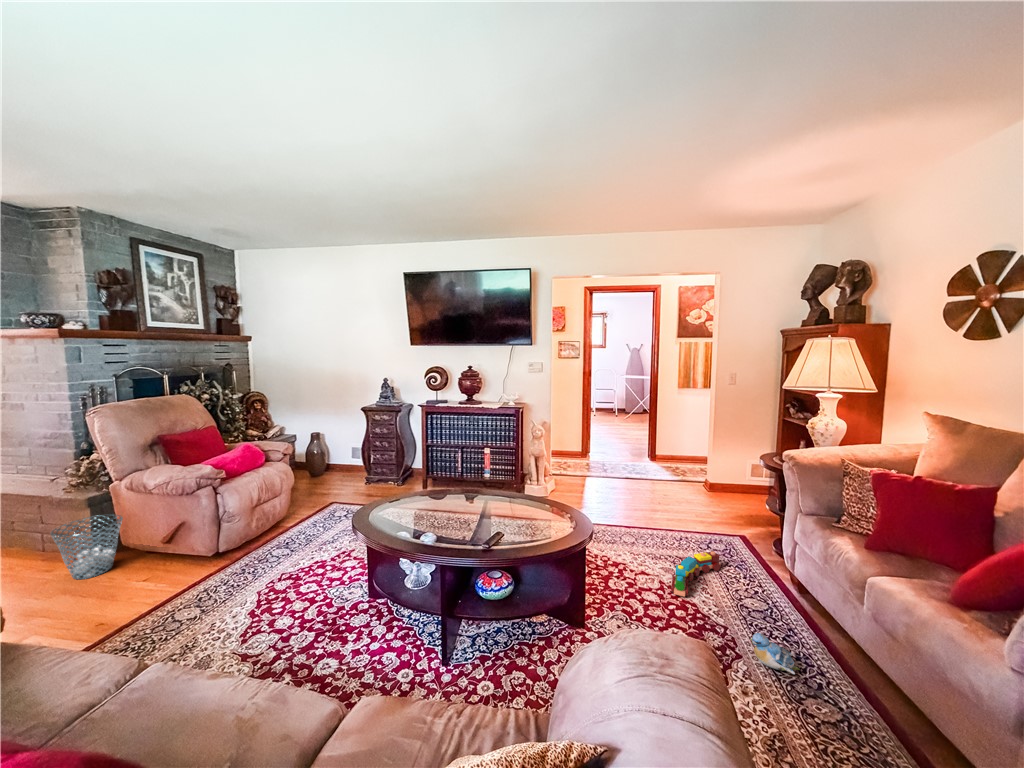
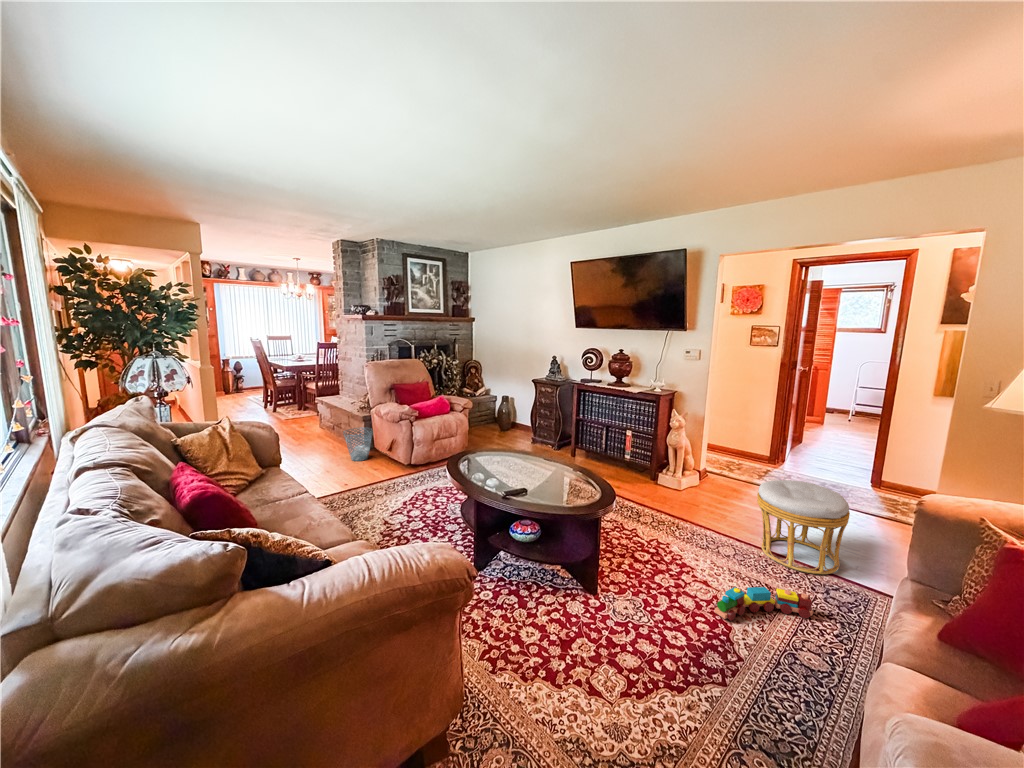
ottoman: none [635,463,701,536] -> present [757,480,850,574]
plush toy: present [751,633,800,674] -> none [737,670,785,730]

